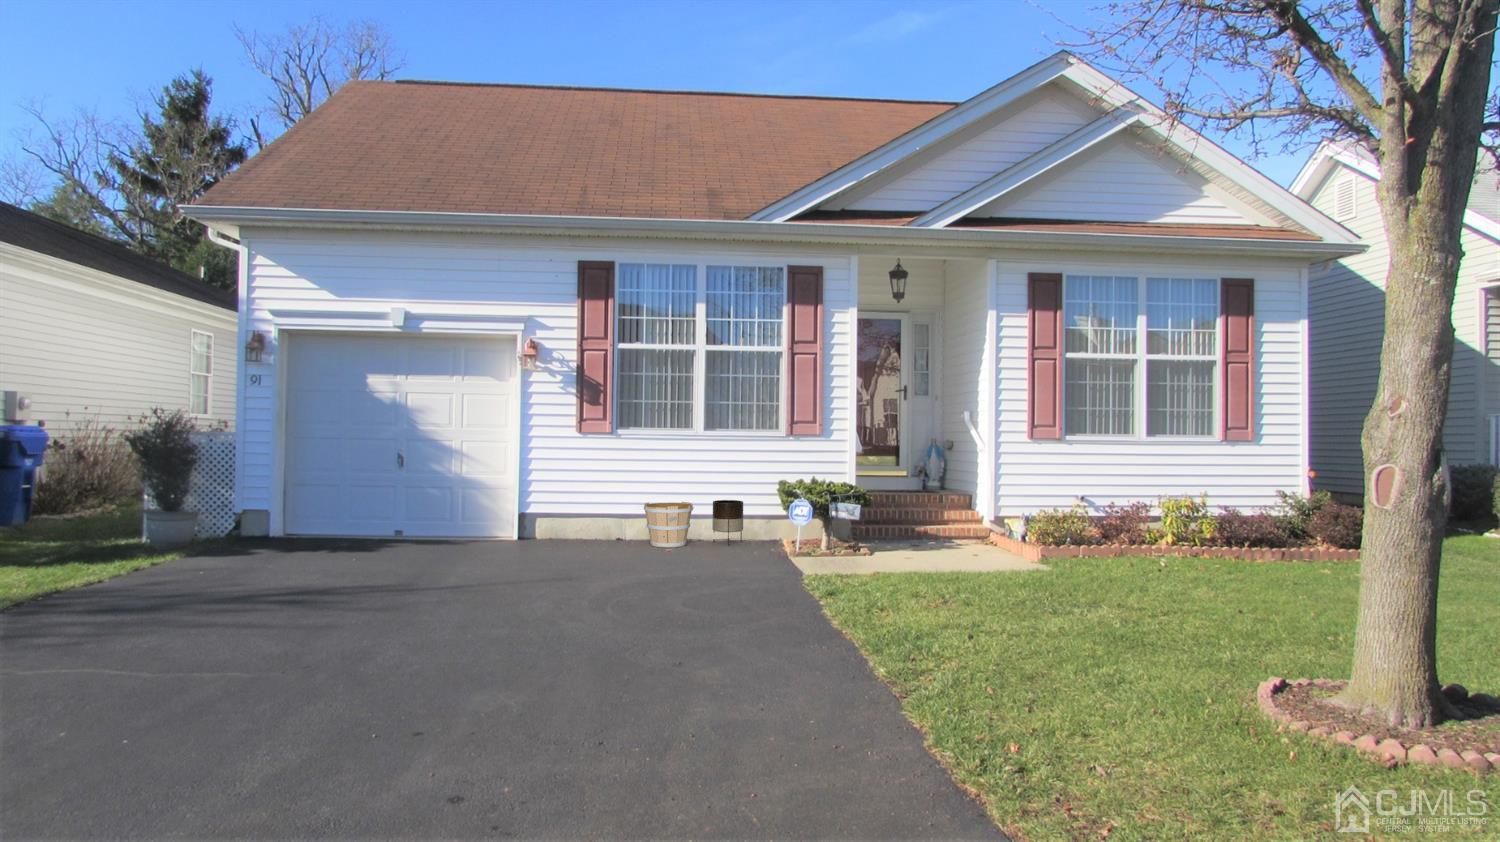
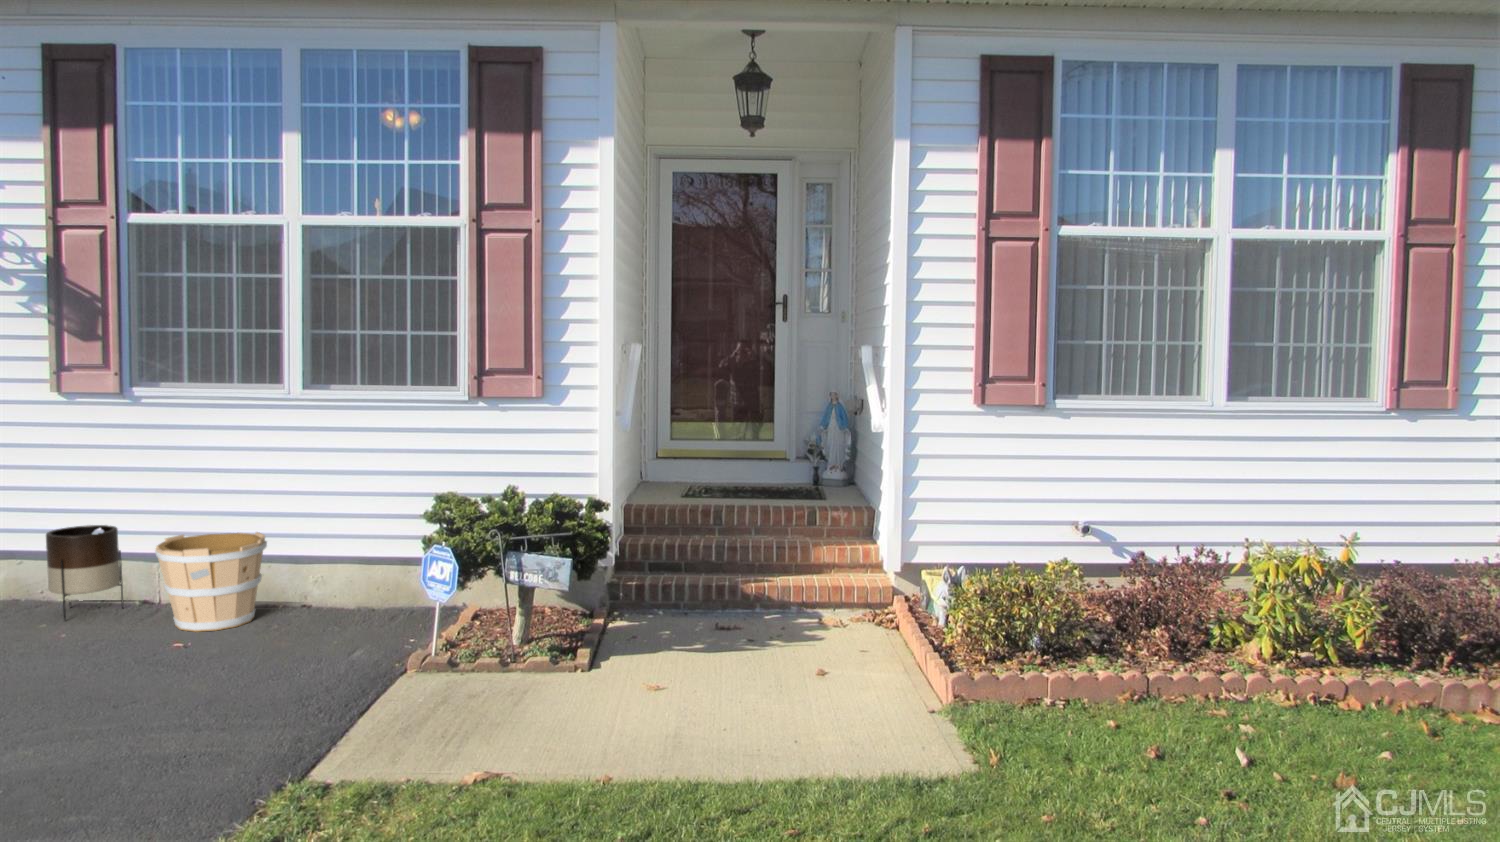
planter: present [712,500,743,544] -> present [46,525,124,621]

